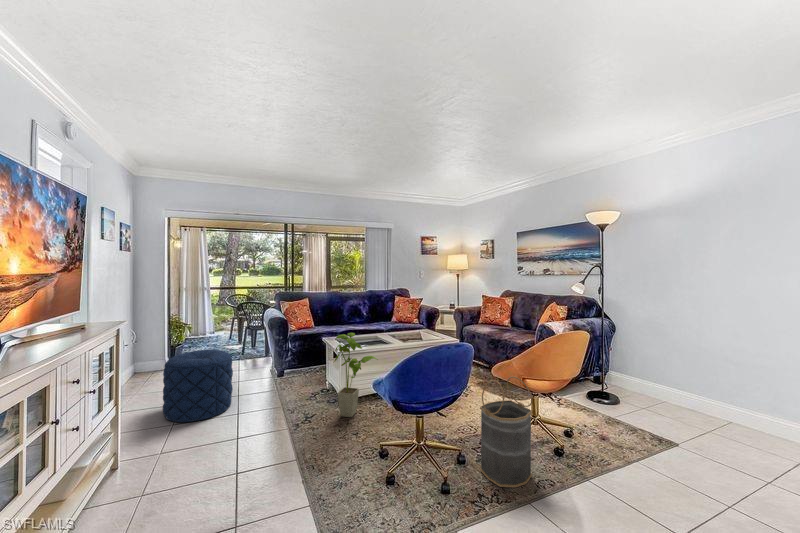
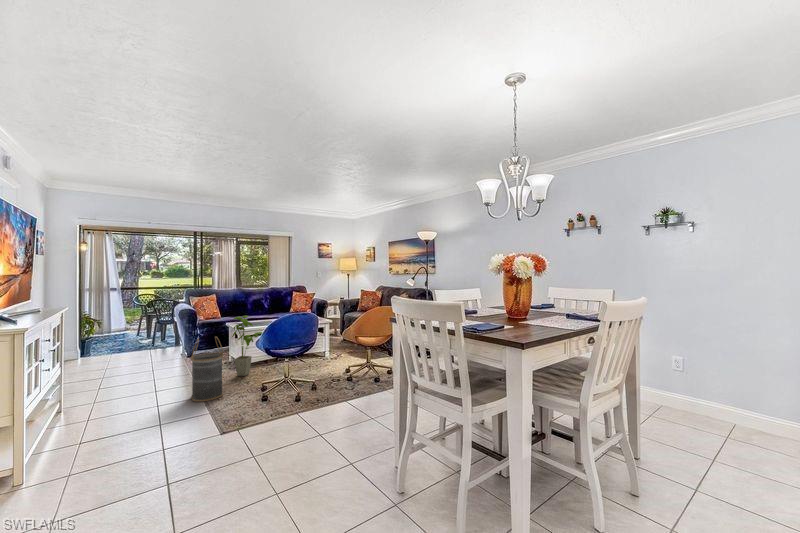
pouf: present [163,349,233,422] -> none [88,334,148,387]
basket: present [480,377,532,488] -> present [191,337,223,402]

